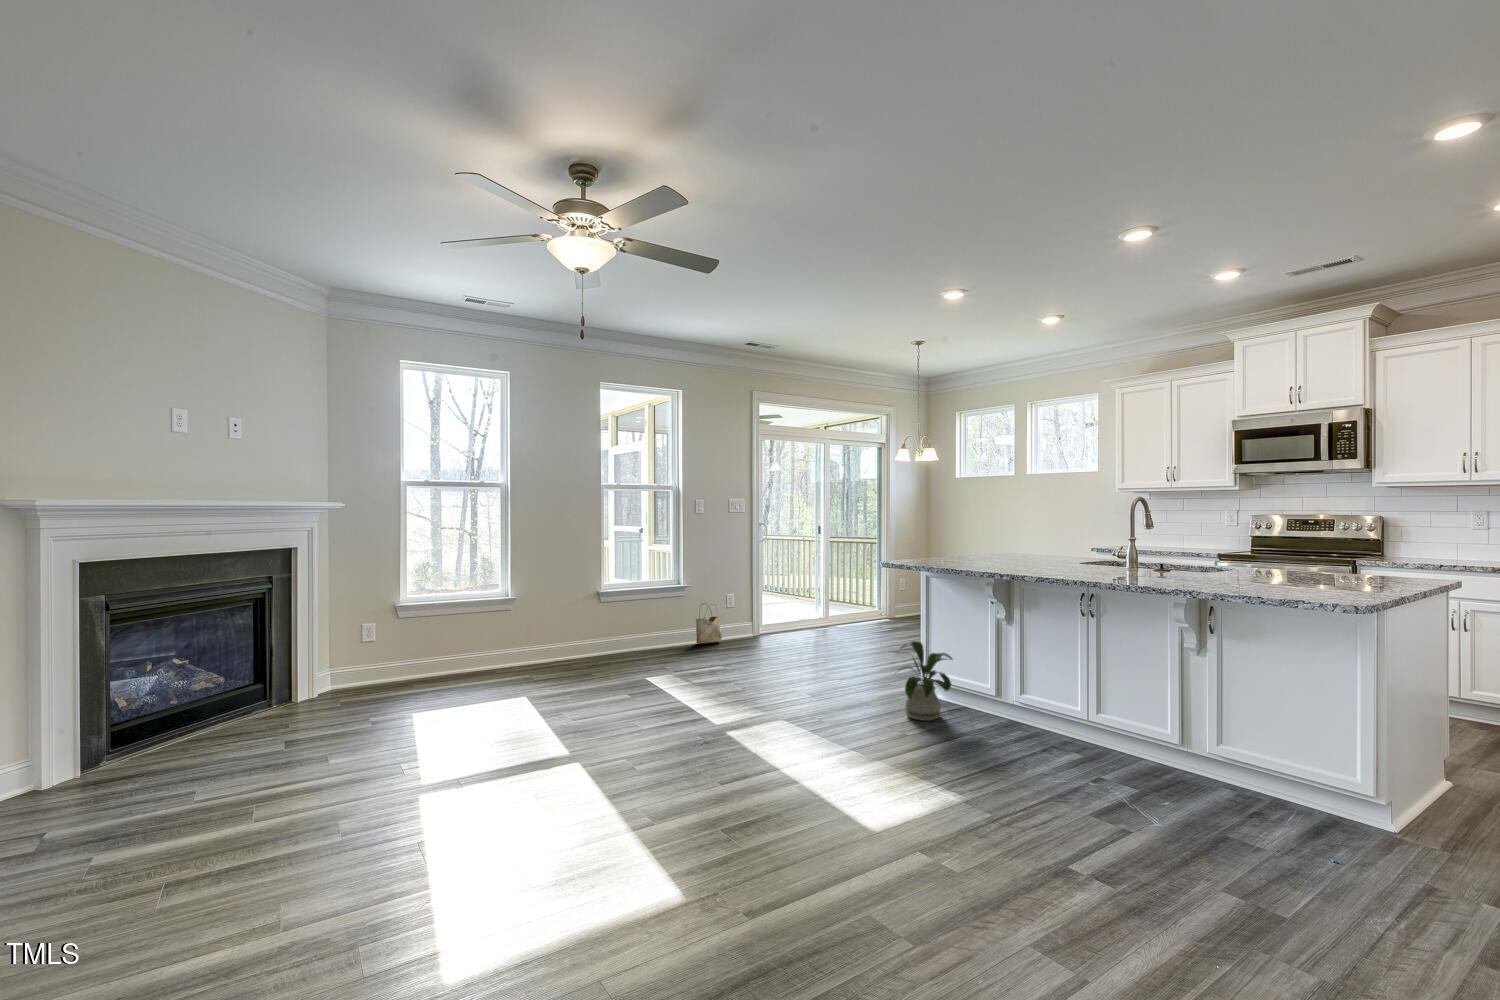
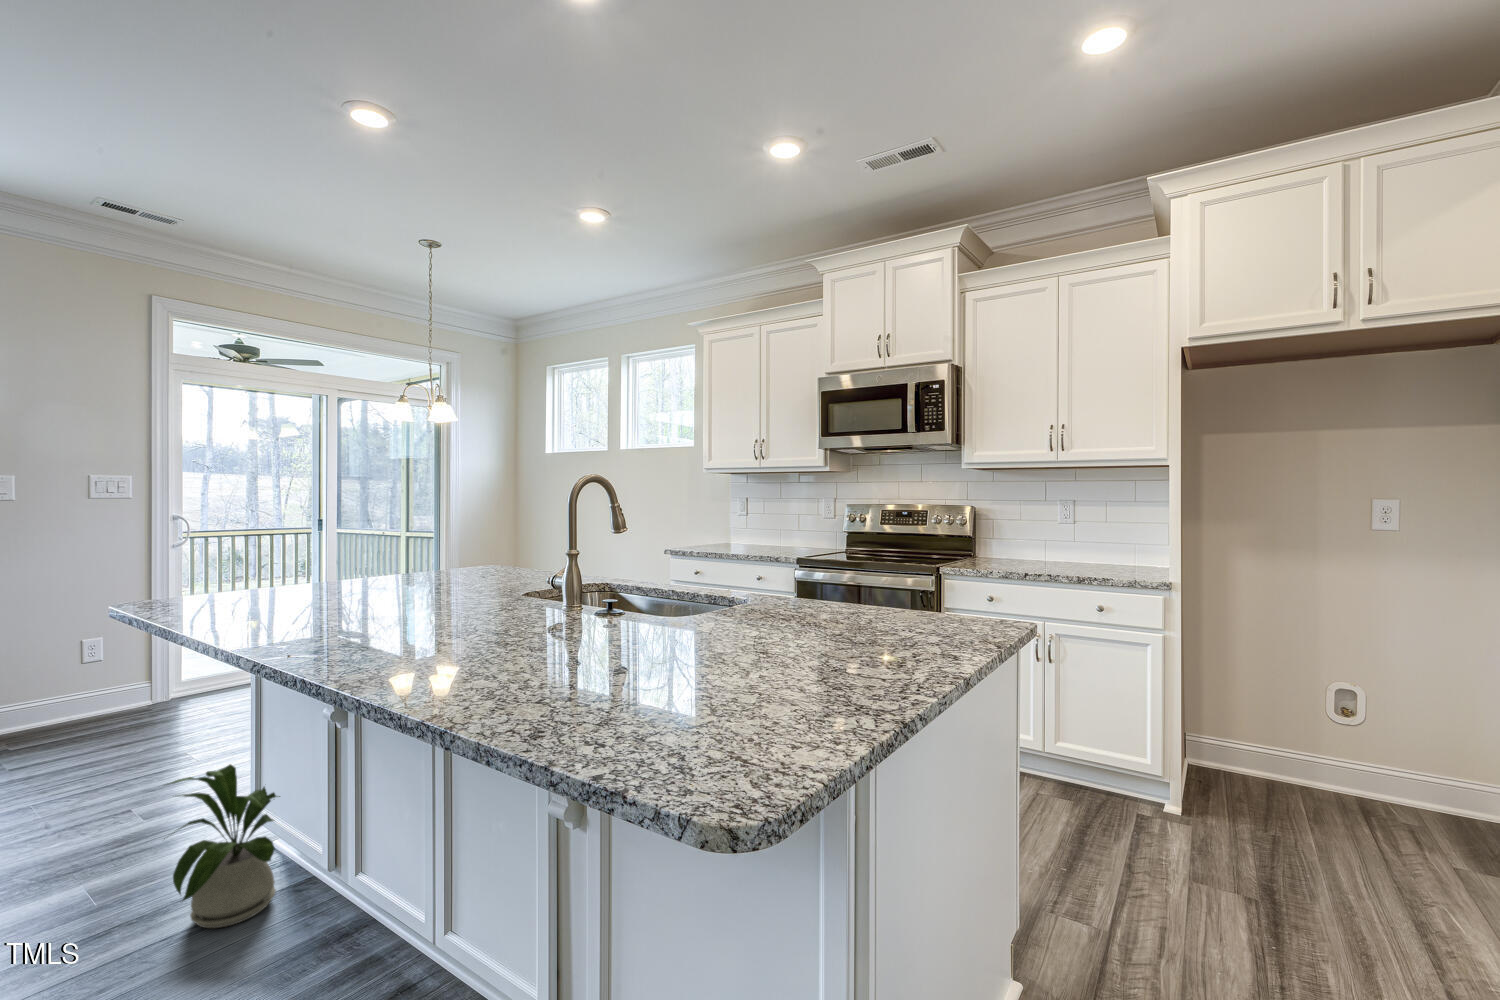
woven basket: present [696,603,722,644] -> none [25,660,92,732]

